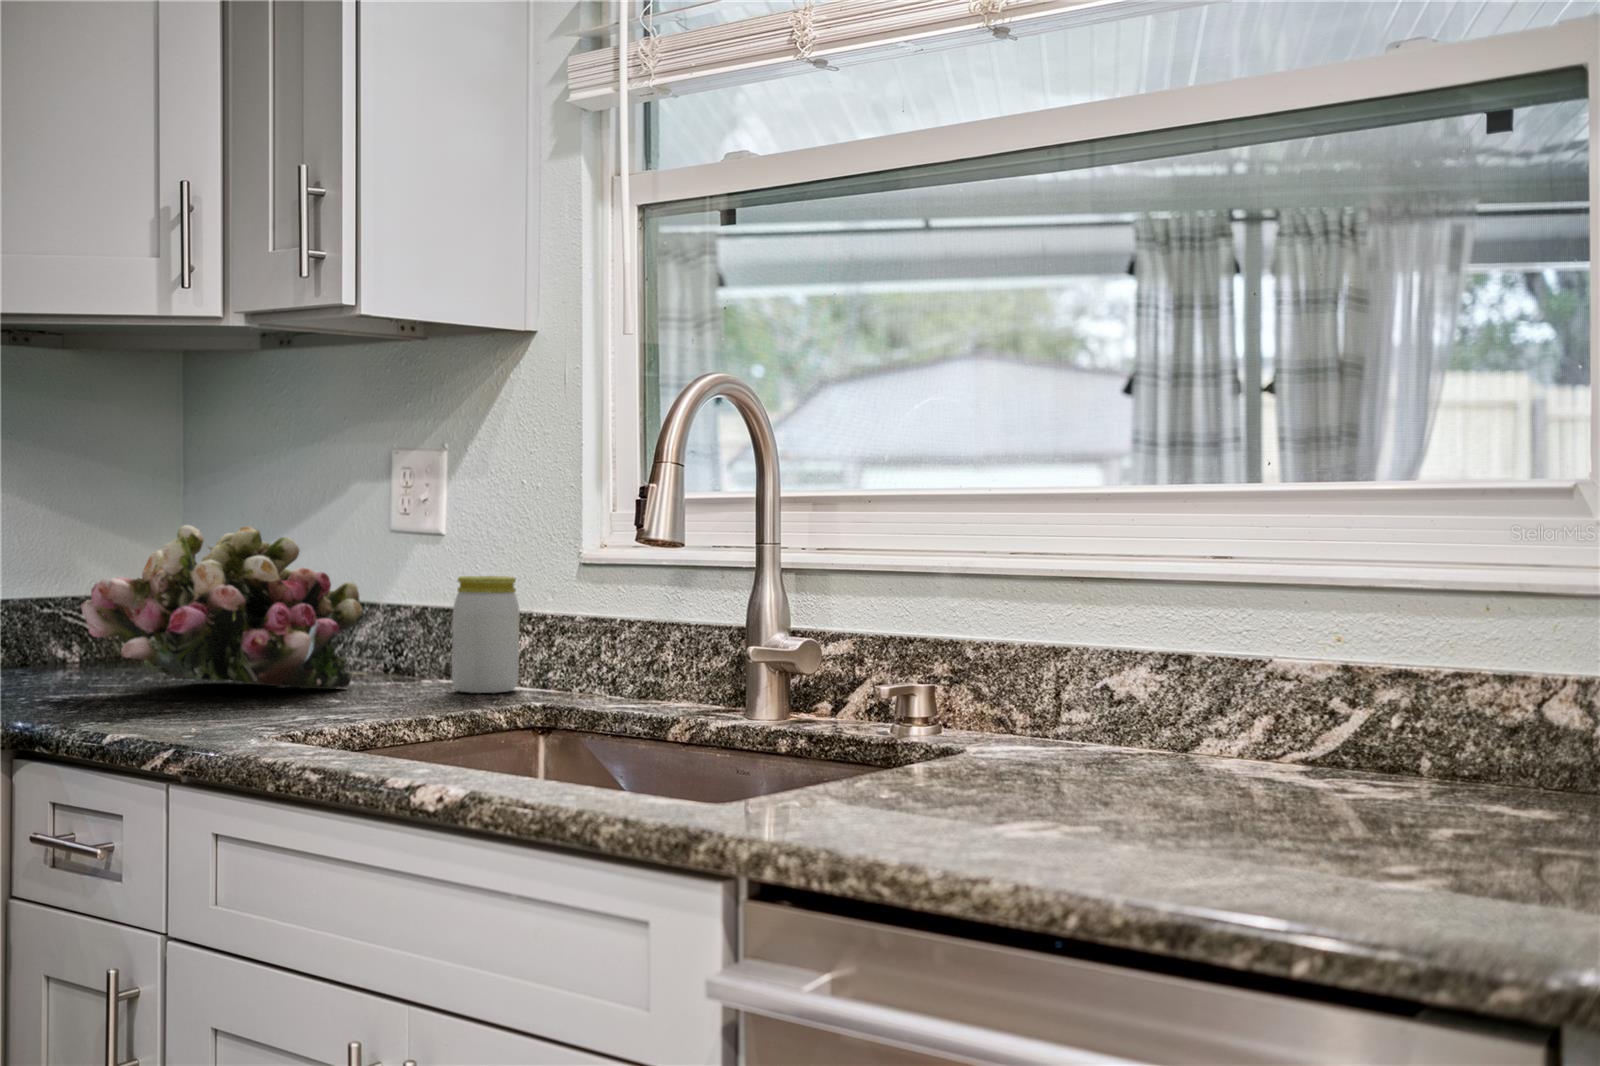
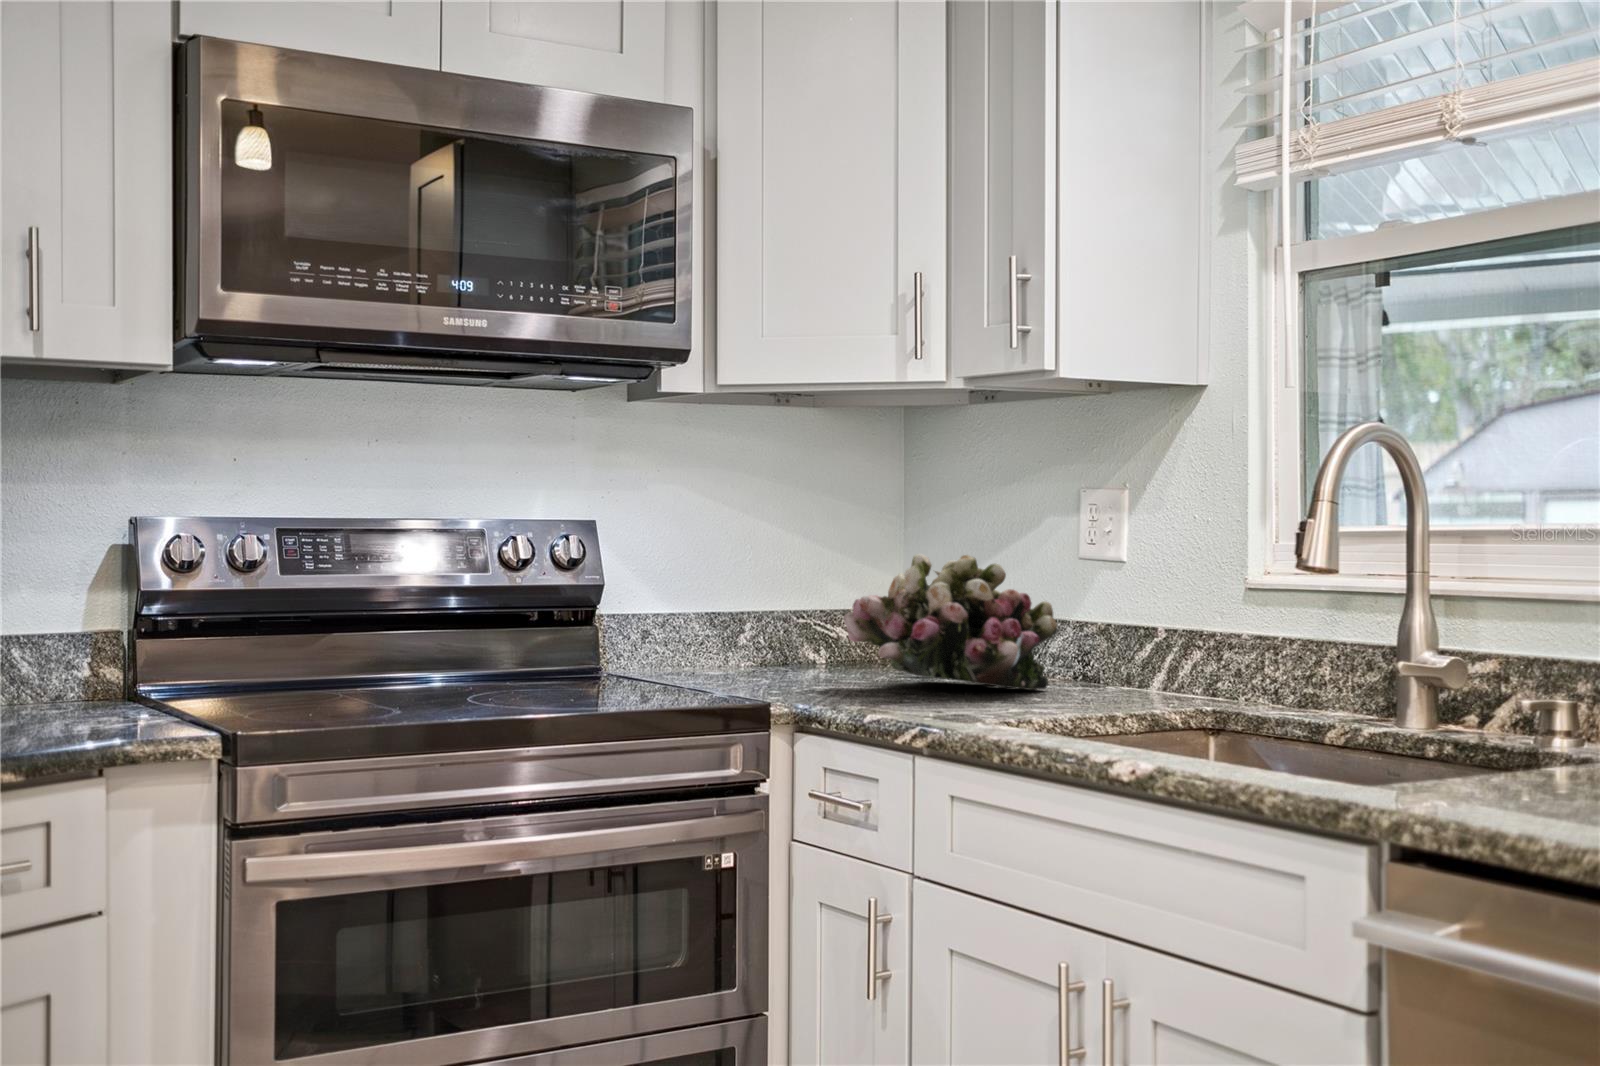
jar: present [452,576,520,693] -> none [1133,598,1191,698]

